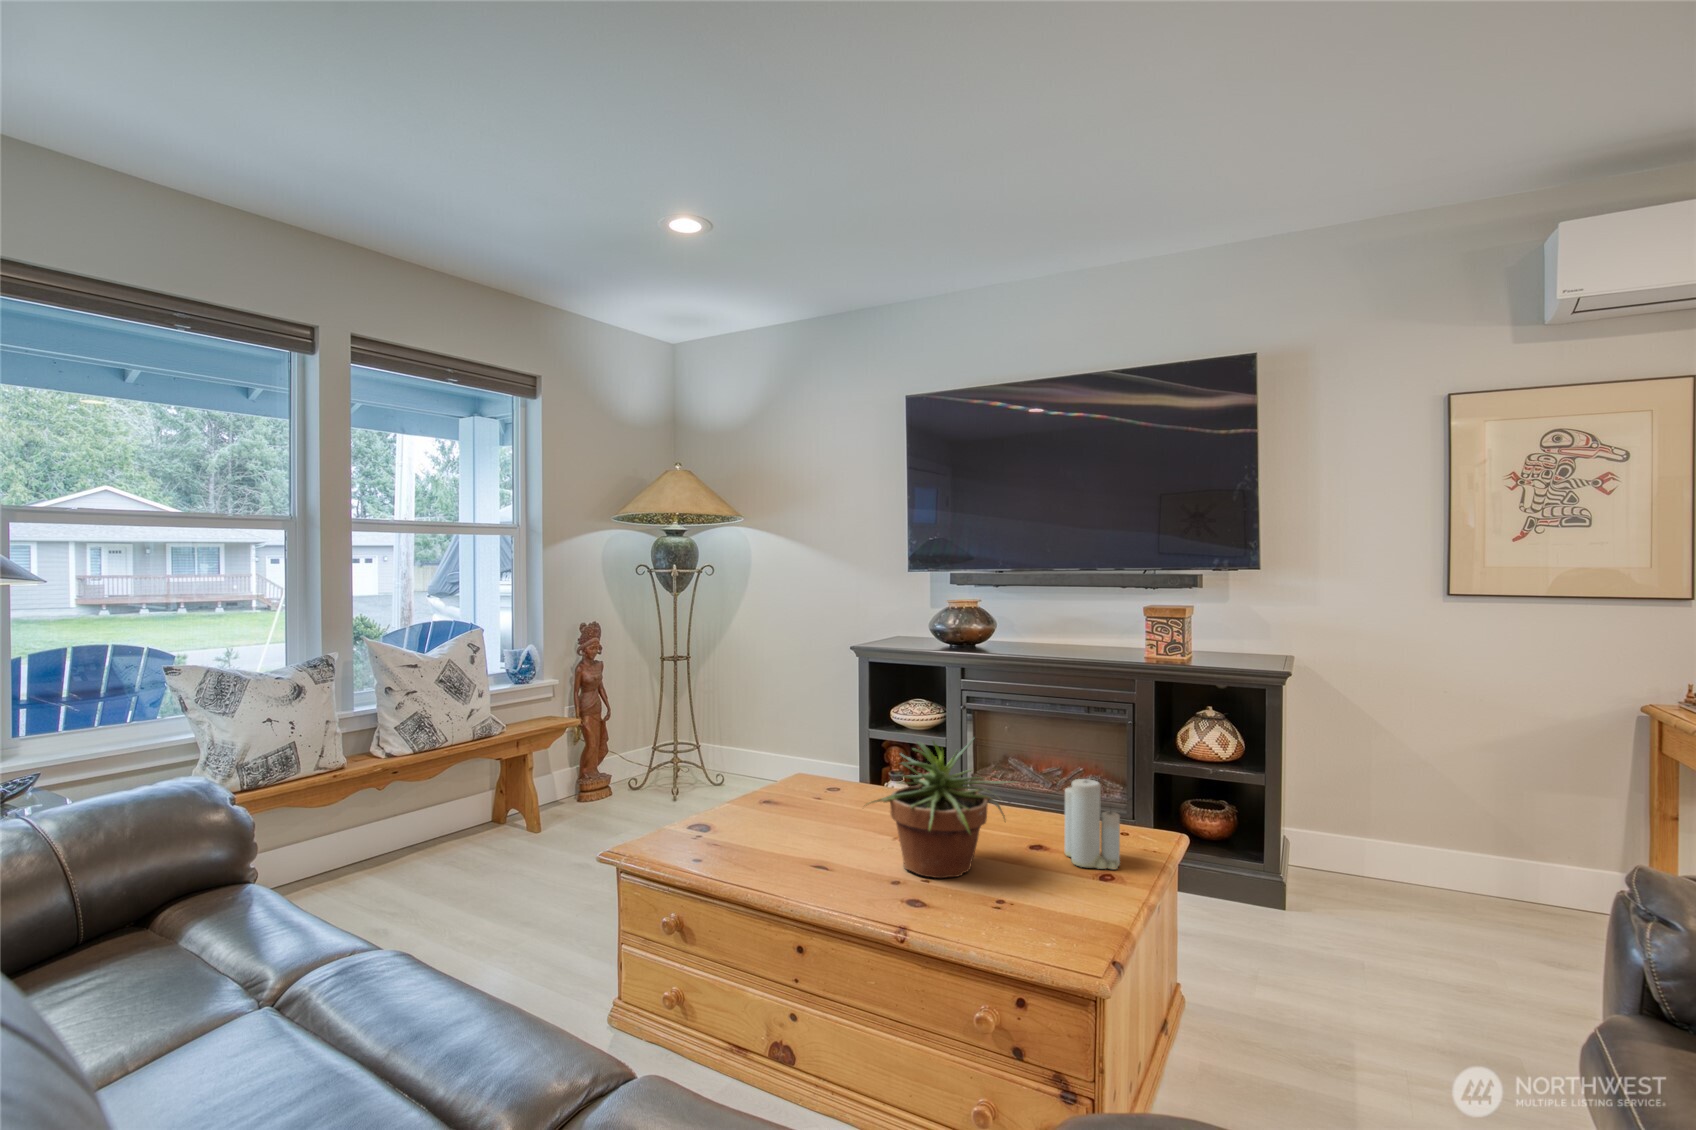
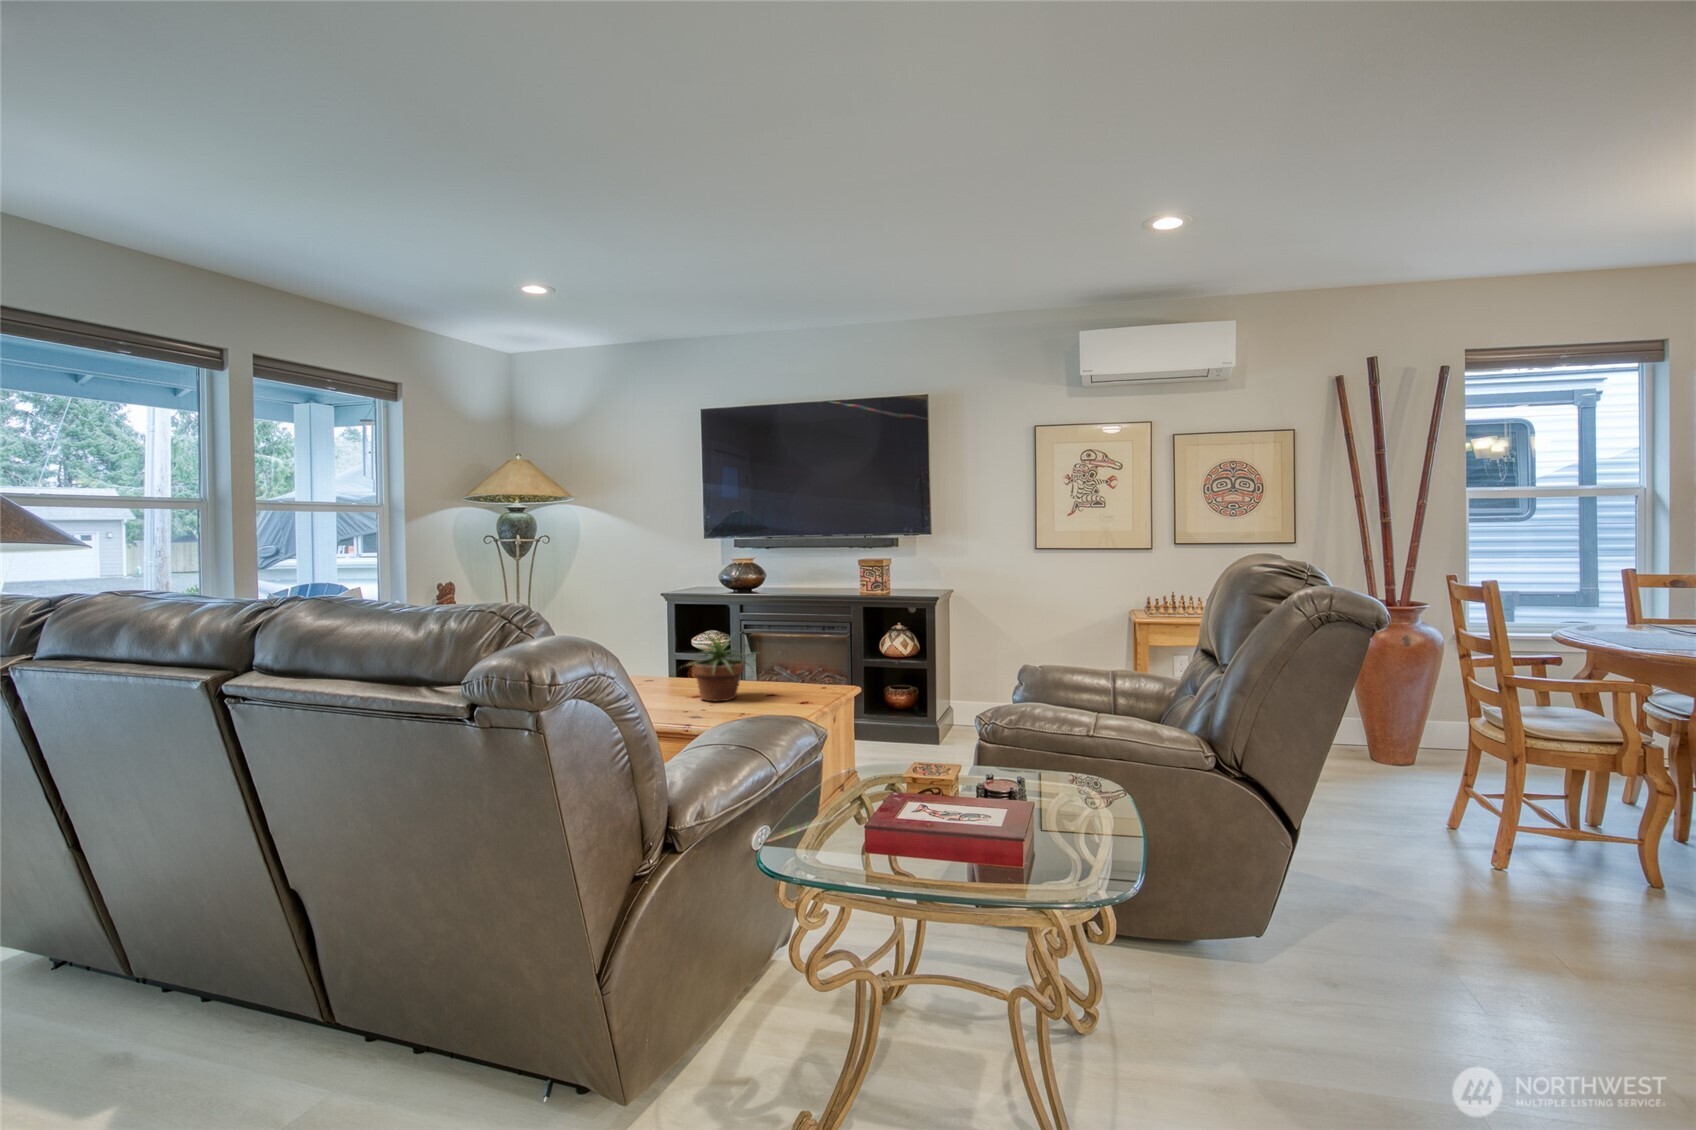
candle: present [1065,779,1120,869] -> none [785,646,812,693]

